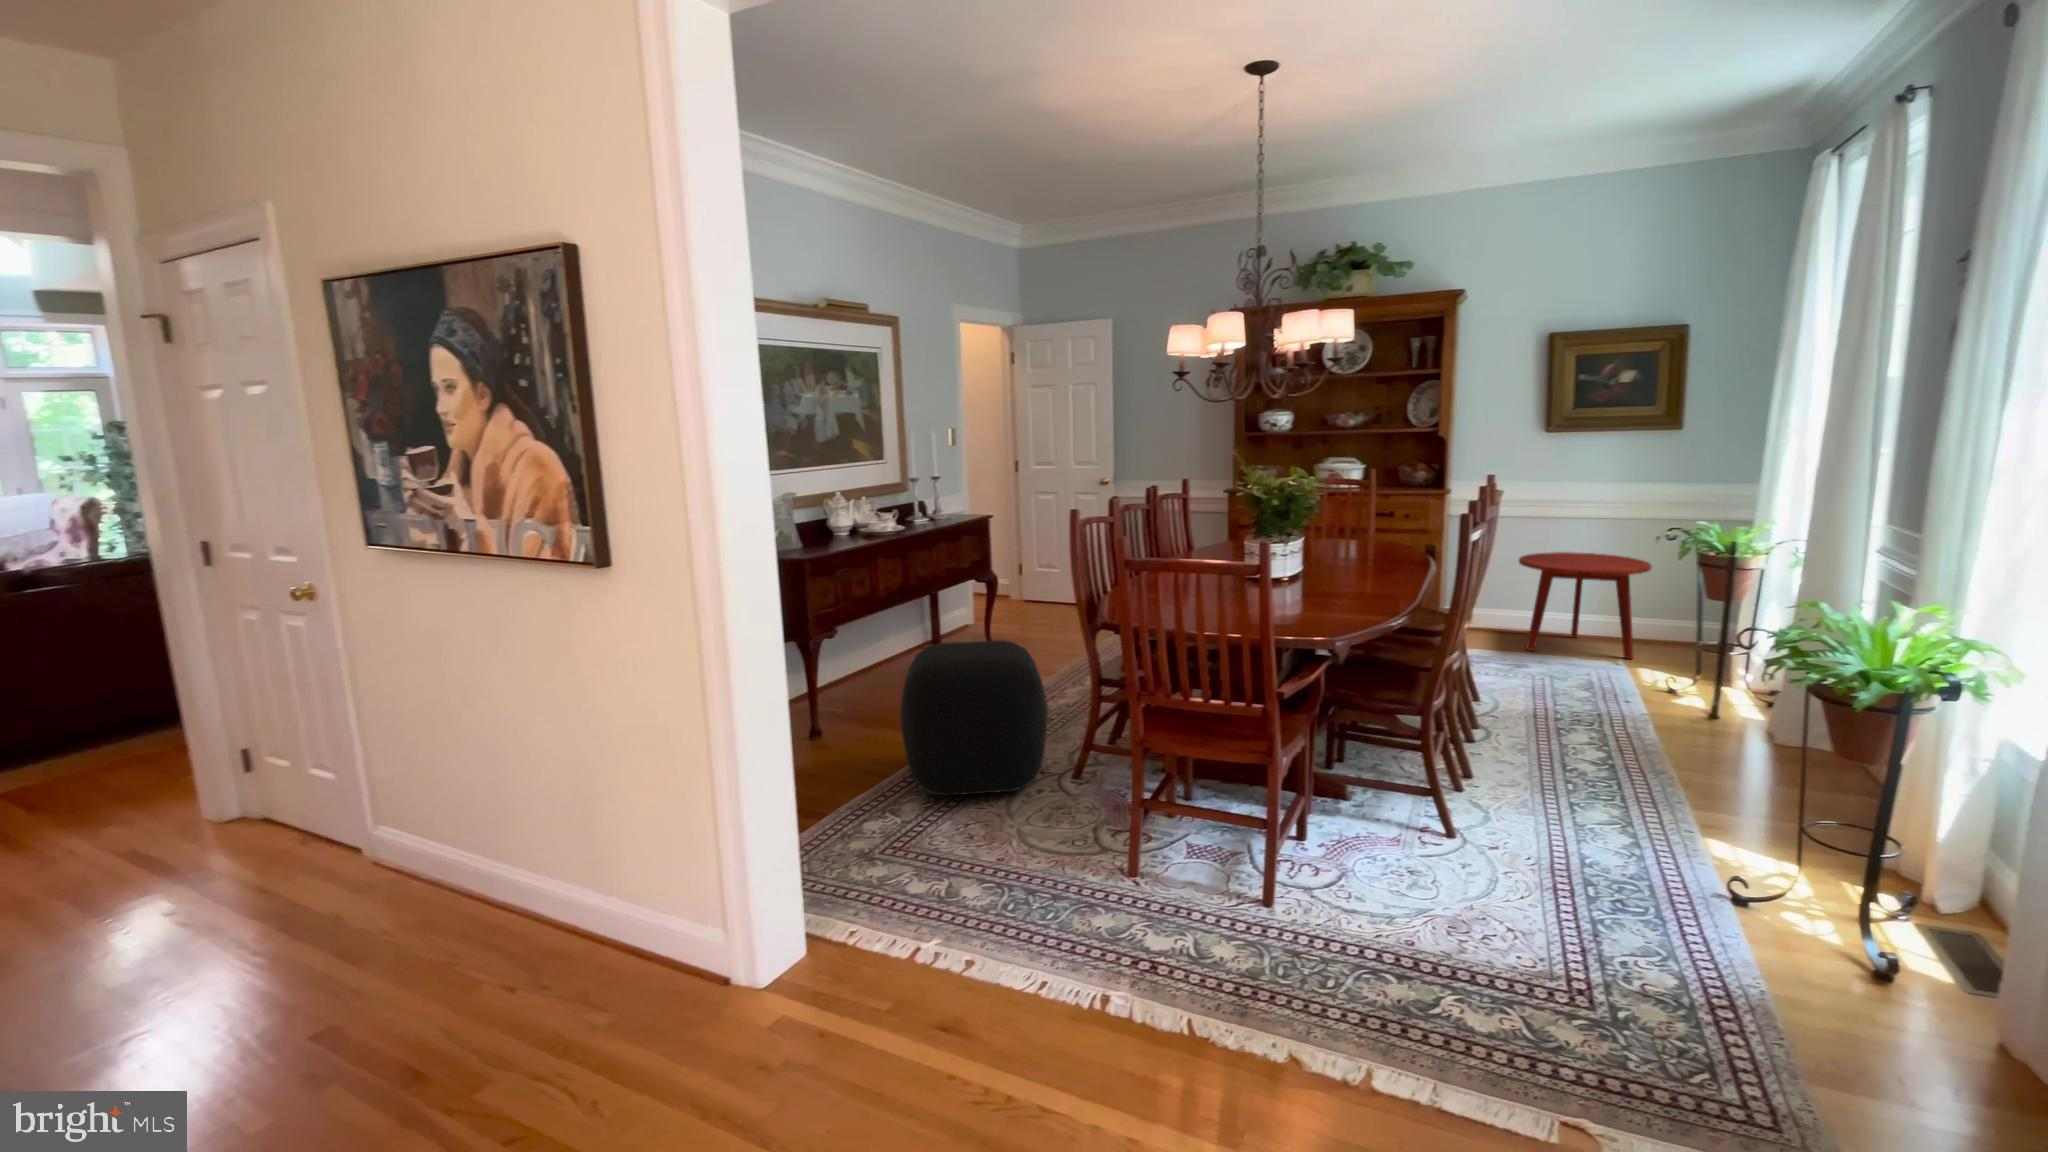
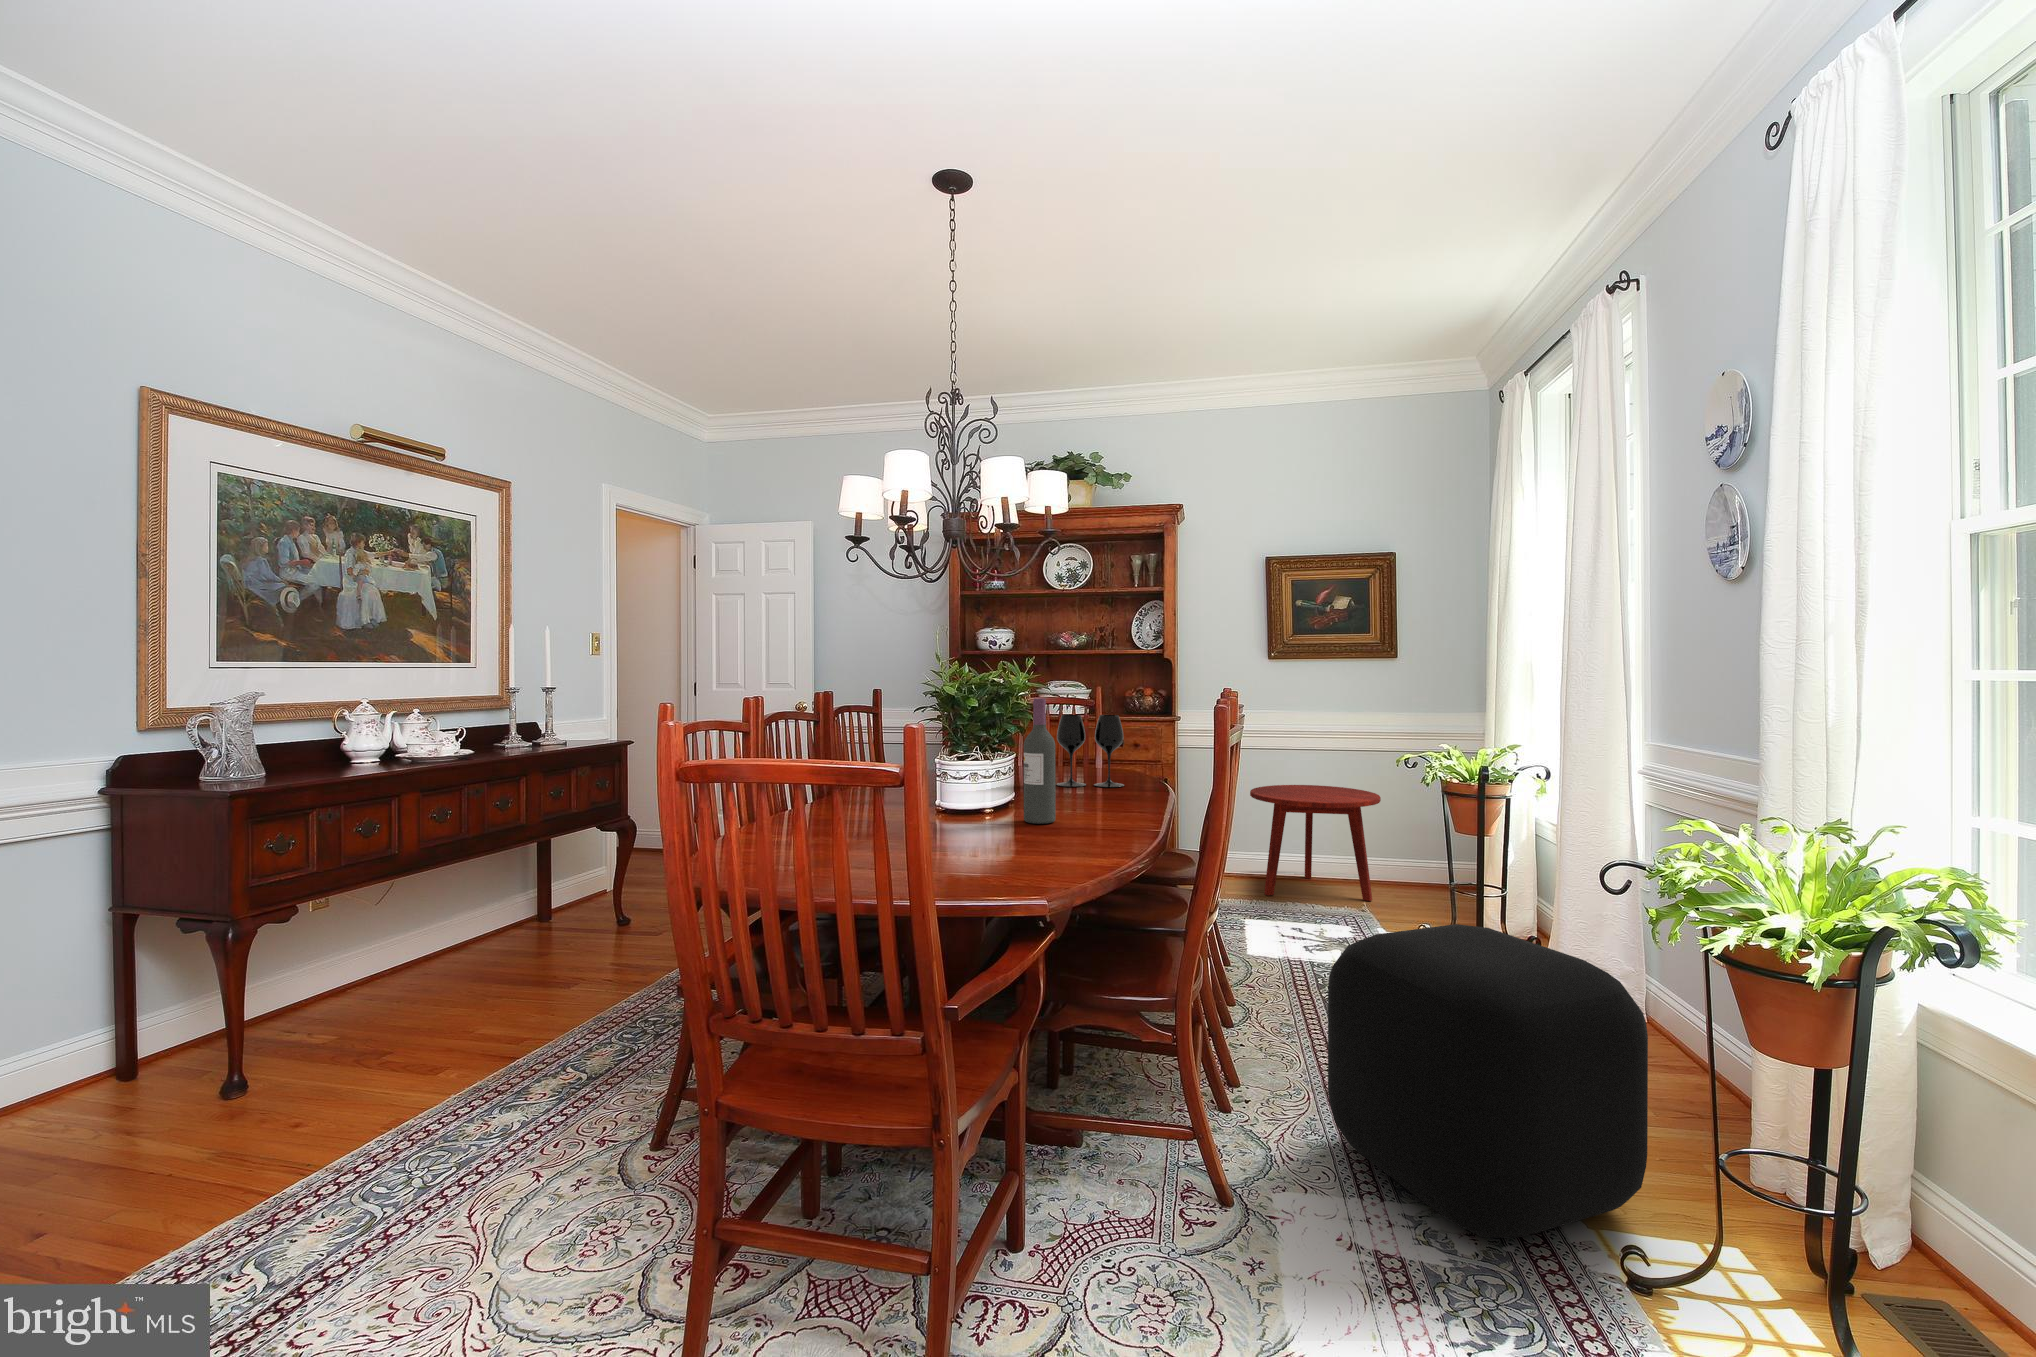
wine bottle: none [1315,501,1340,589] -> present [1024,699,1056,824]
wine glass: none [1337,504,1394,561] -> present [1056,715,1124,787]
ottoman: present [900,640,1048,795] -> present [1328,924,1648,1238]

